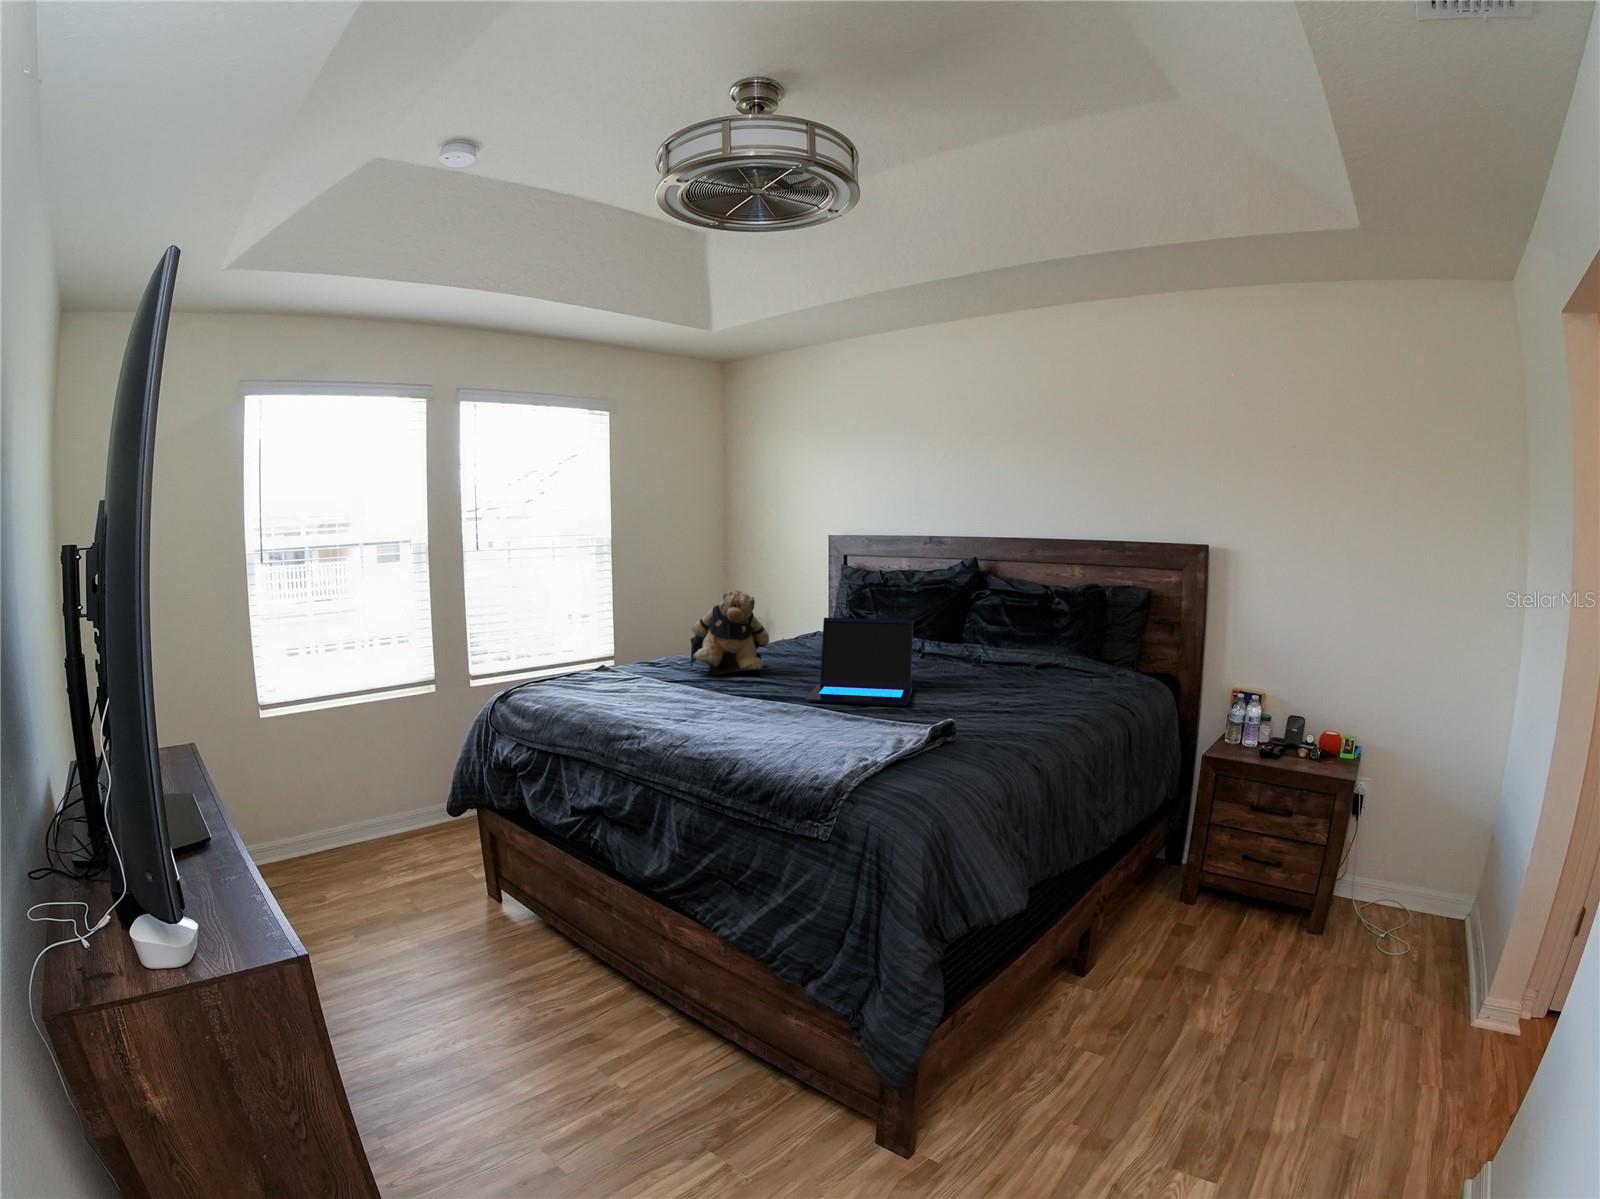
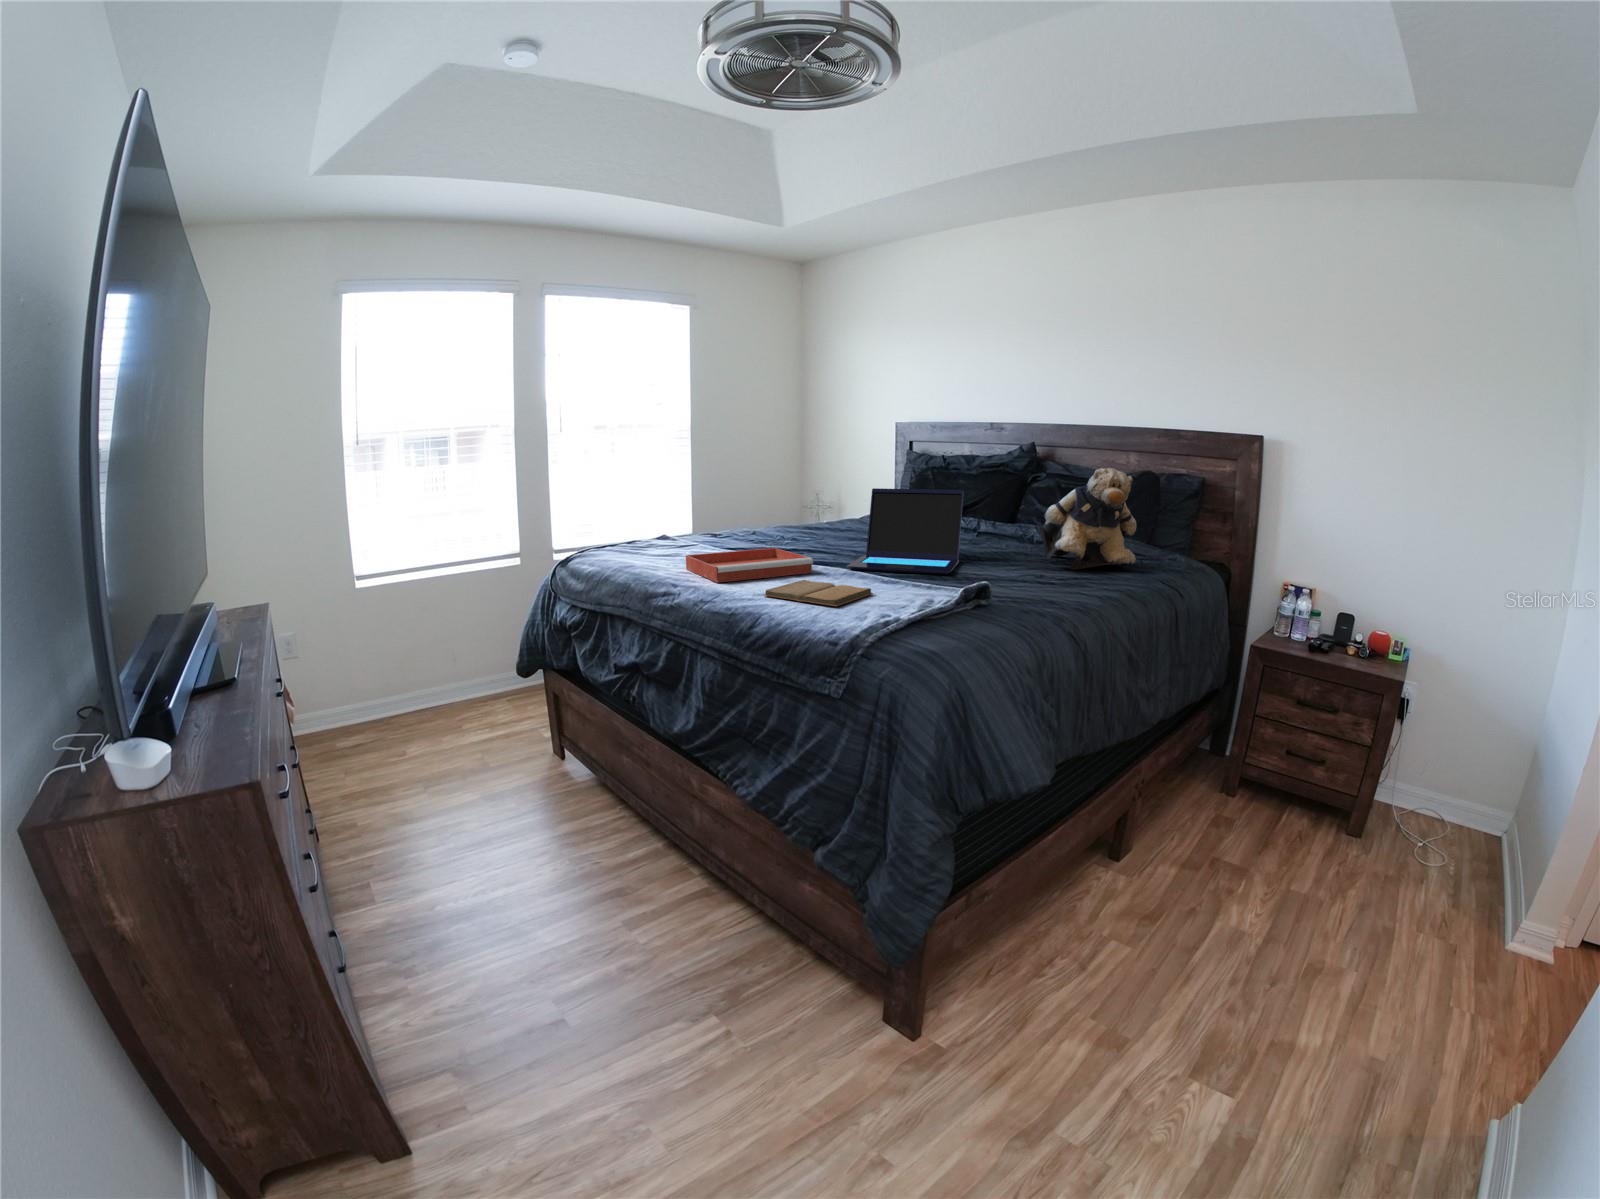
teddy bear: present [691,590,769,676] -> present [1037,468,1137,570]
tray: none [643,680,774,722] -> present [686,548,813,582]
book: none [735,717,841,747] -> present [764,580,873,606]

